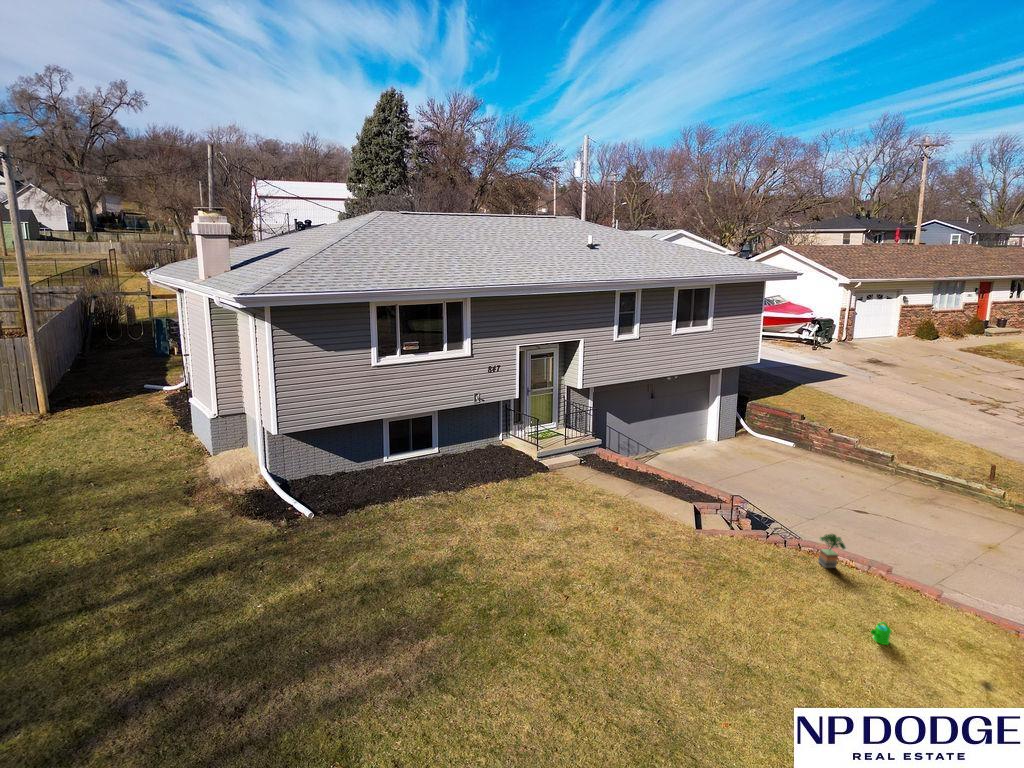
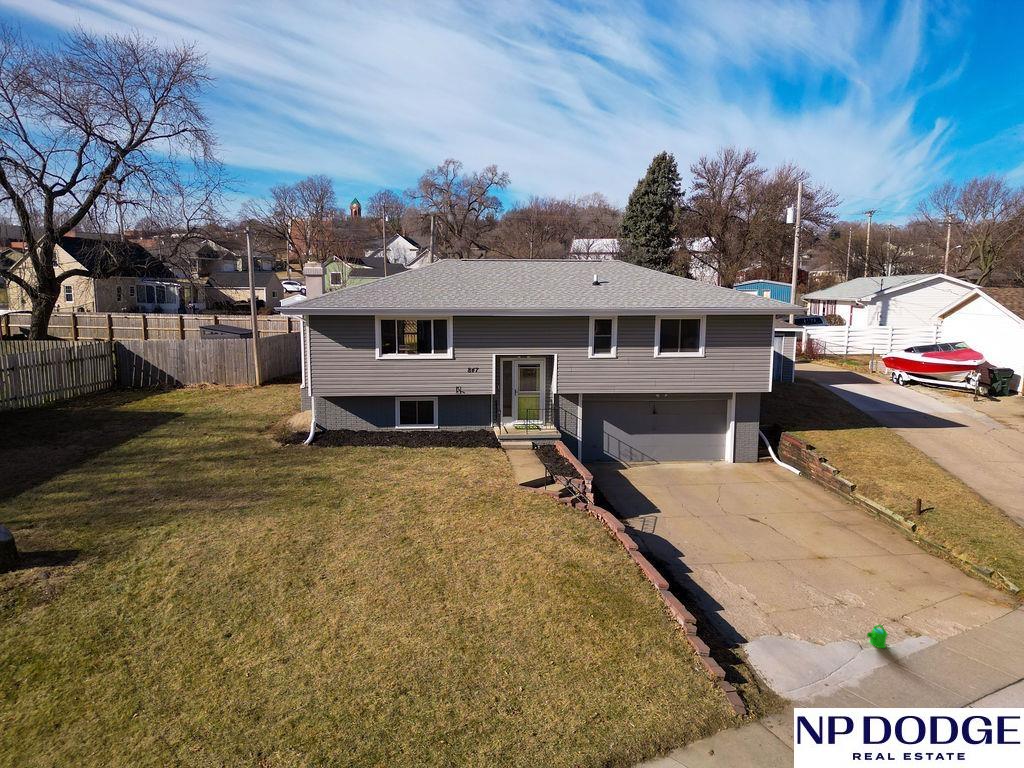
potted tree: present [818,534,846,568] -> none [811,540,840,576]

